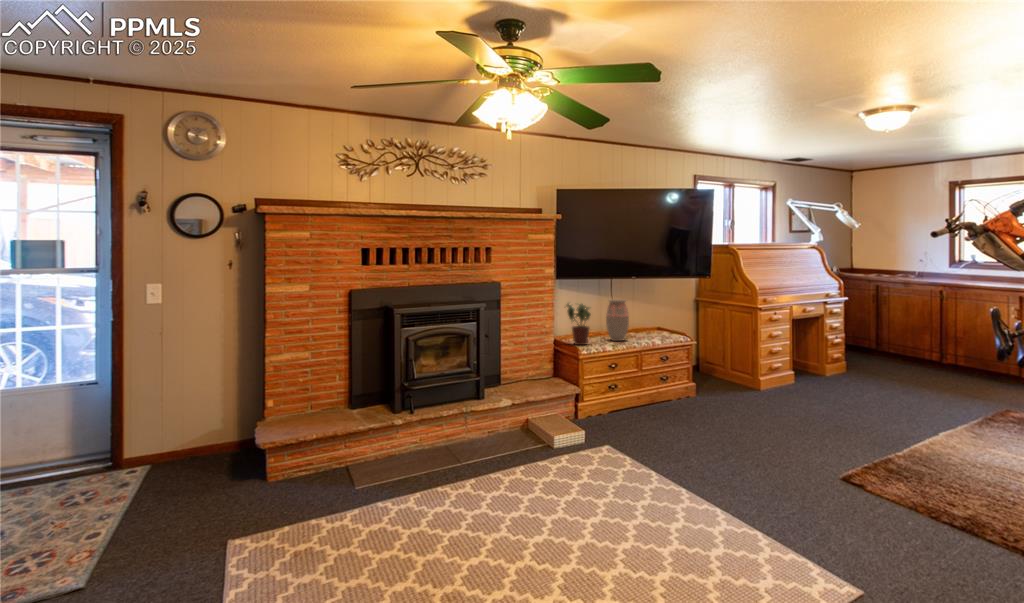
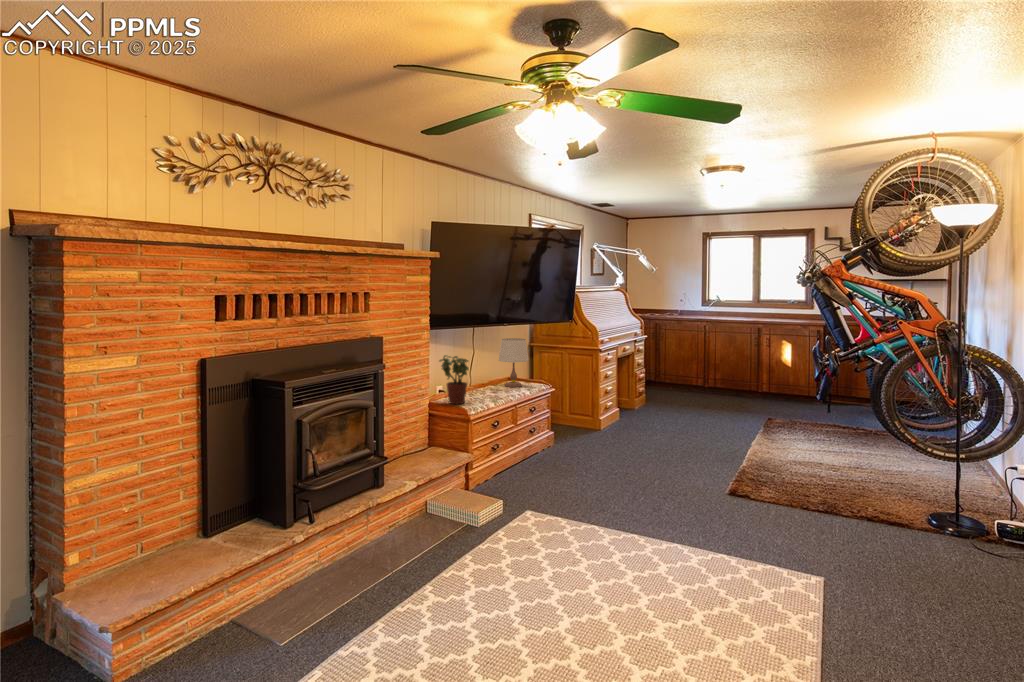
table lamp: none [643,292,673,337] -> present [499,338,529,387]
decorative vase: present [606,299,629,341] -> none [472,348,497,395]

